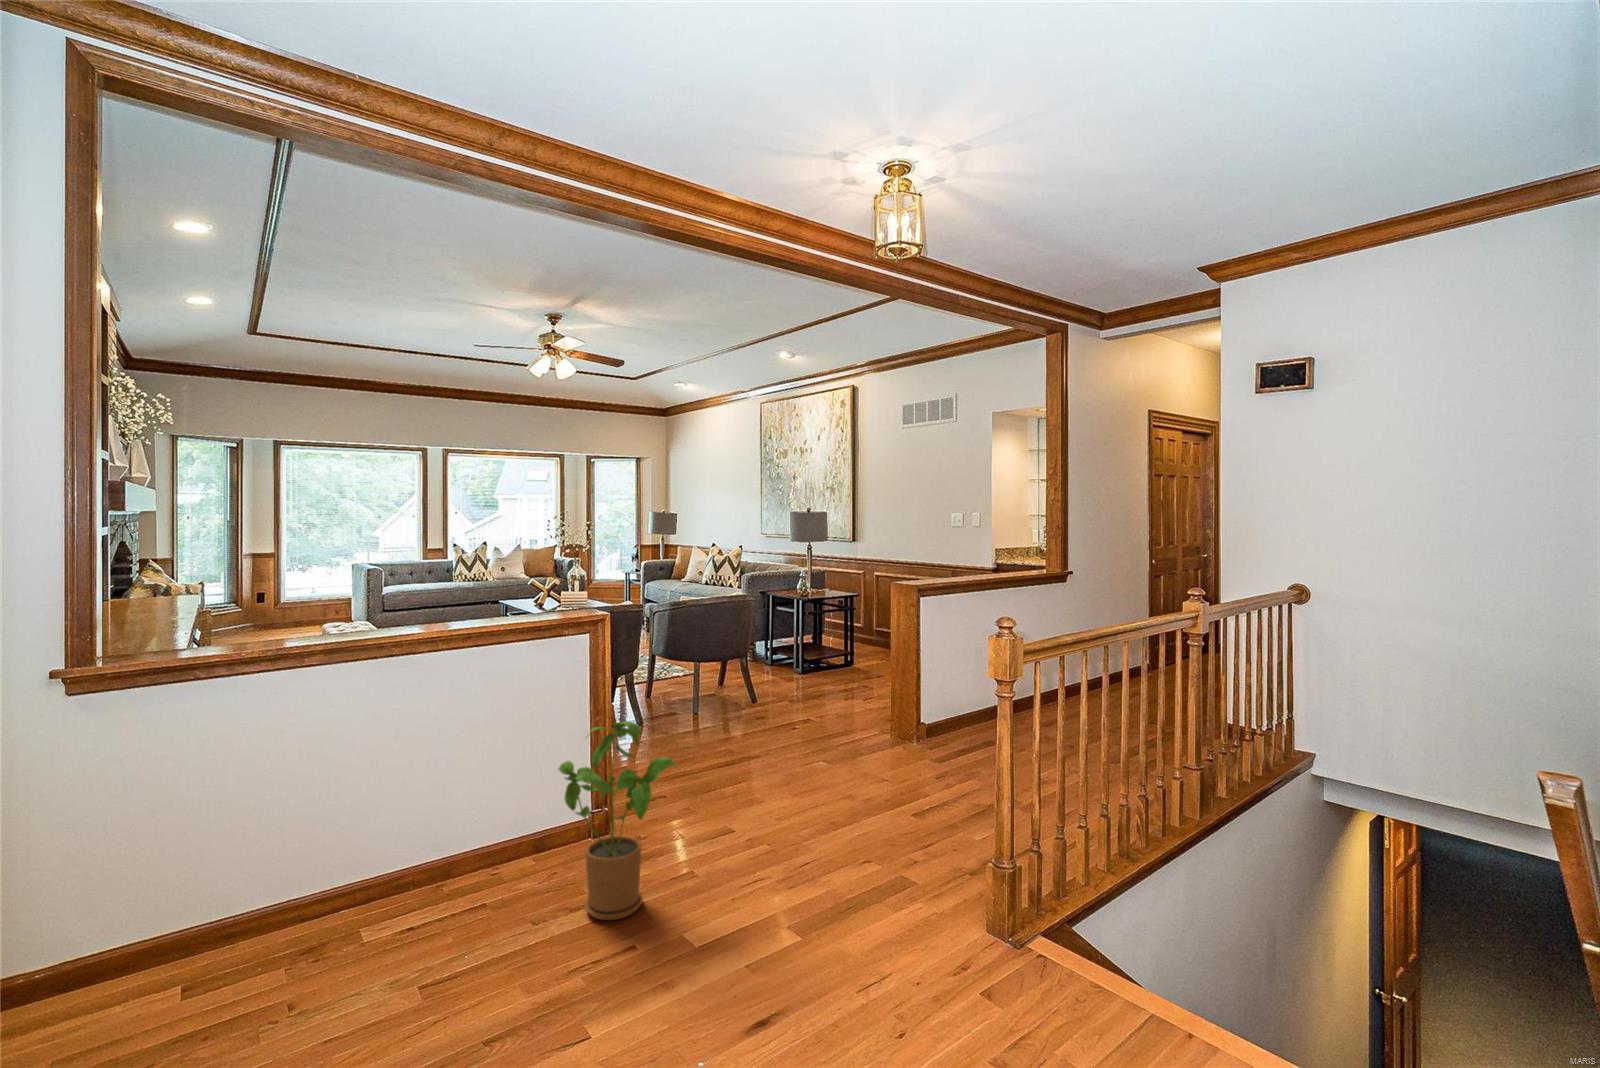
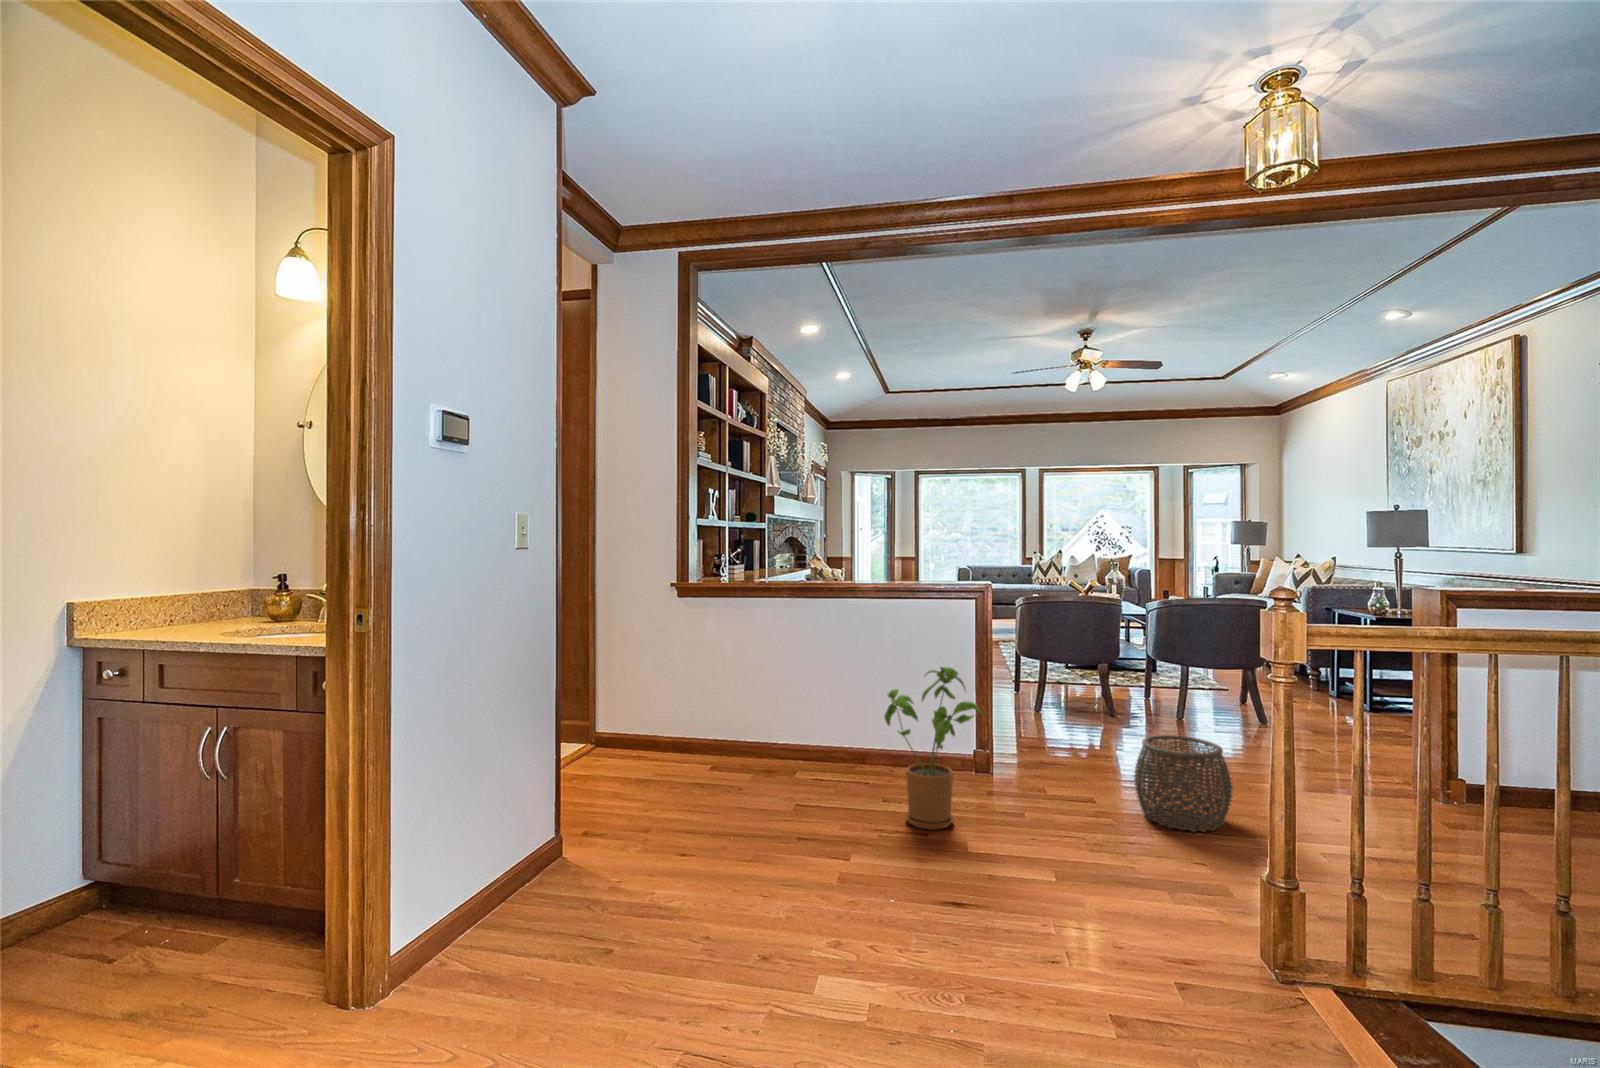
woven basket: none [763,737,843,827] -> present [1134,735,1233,832]

